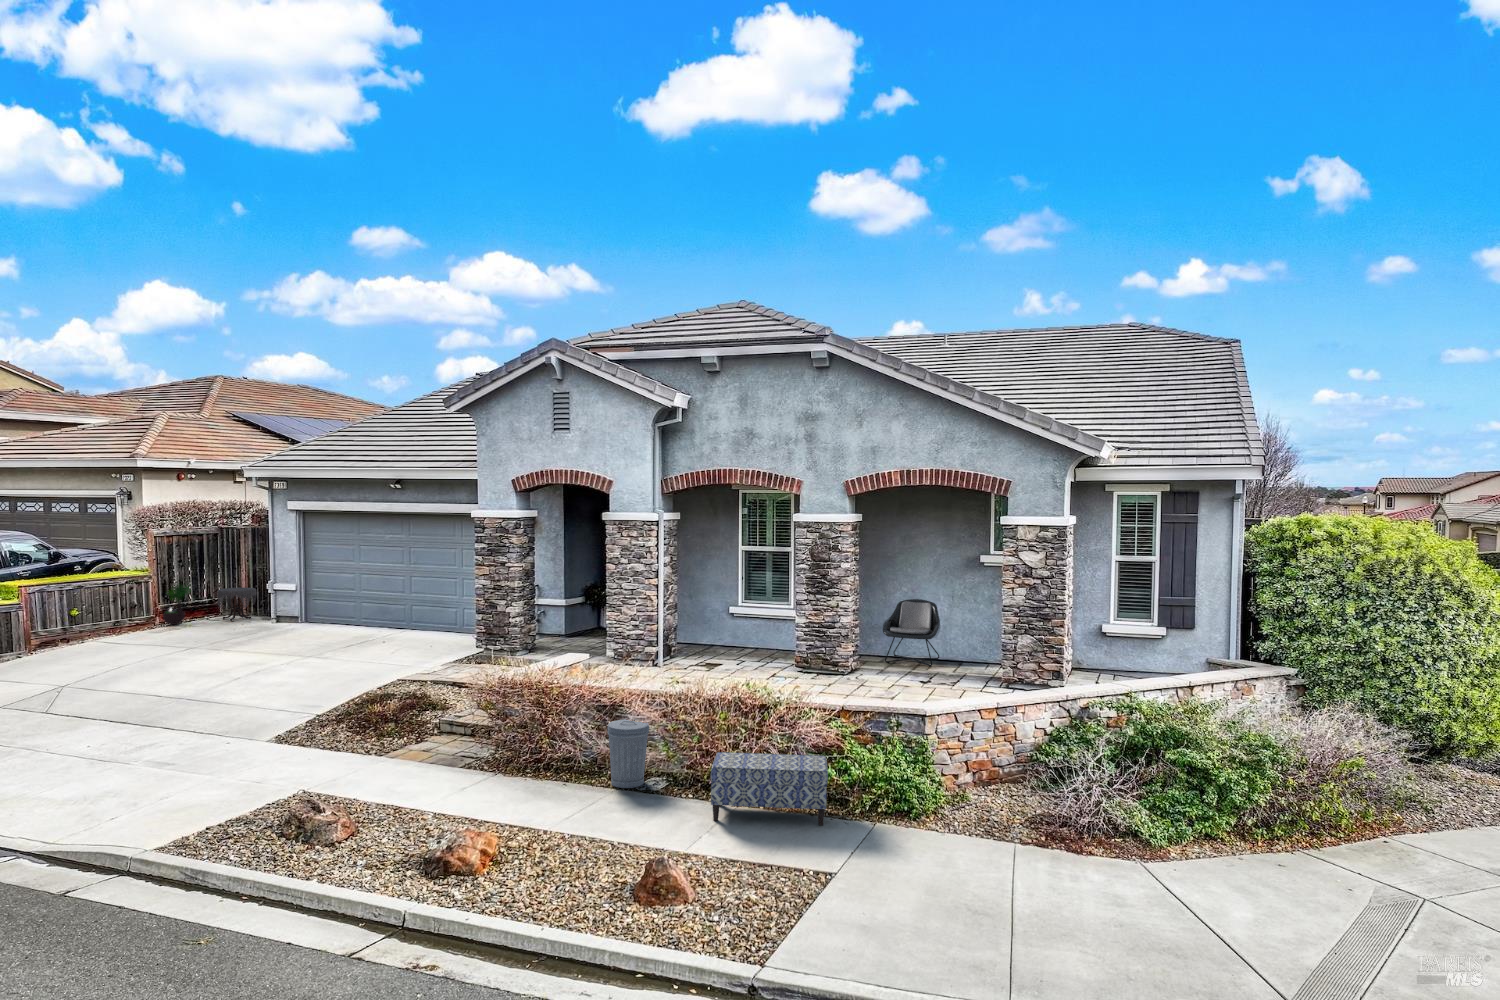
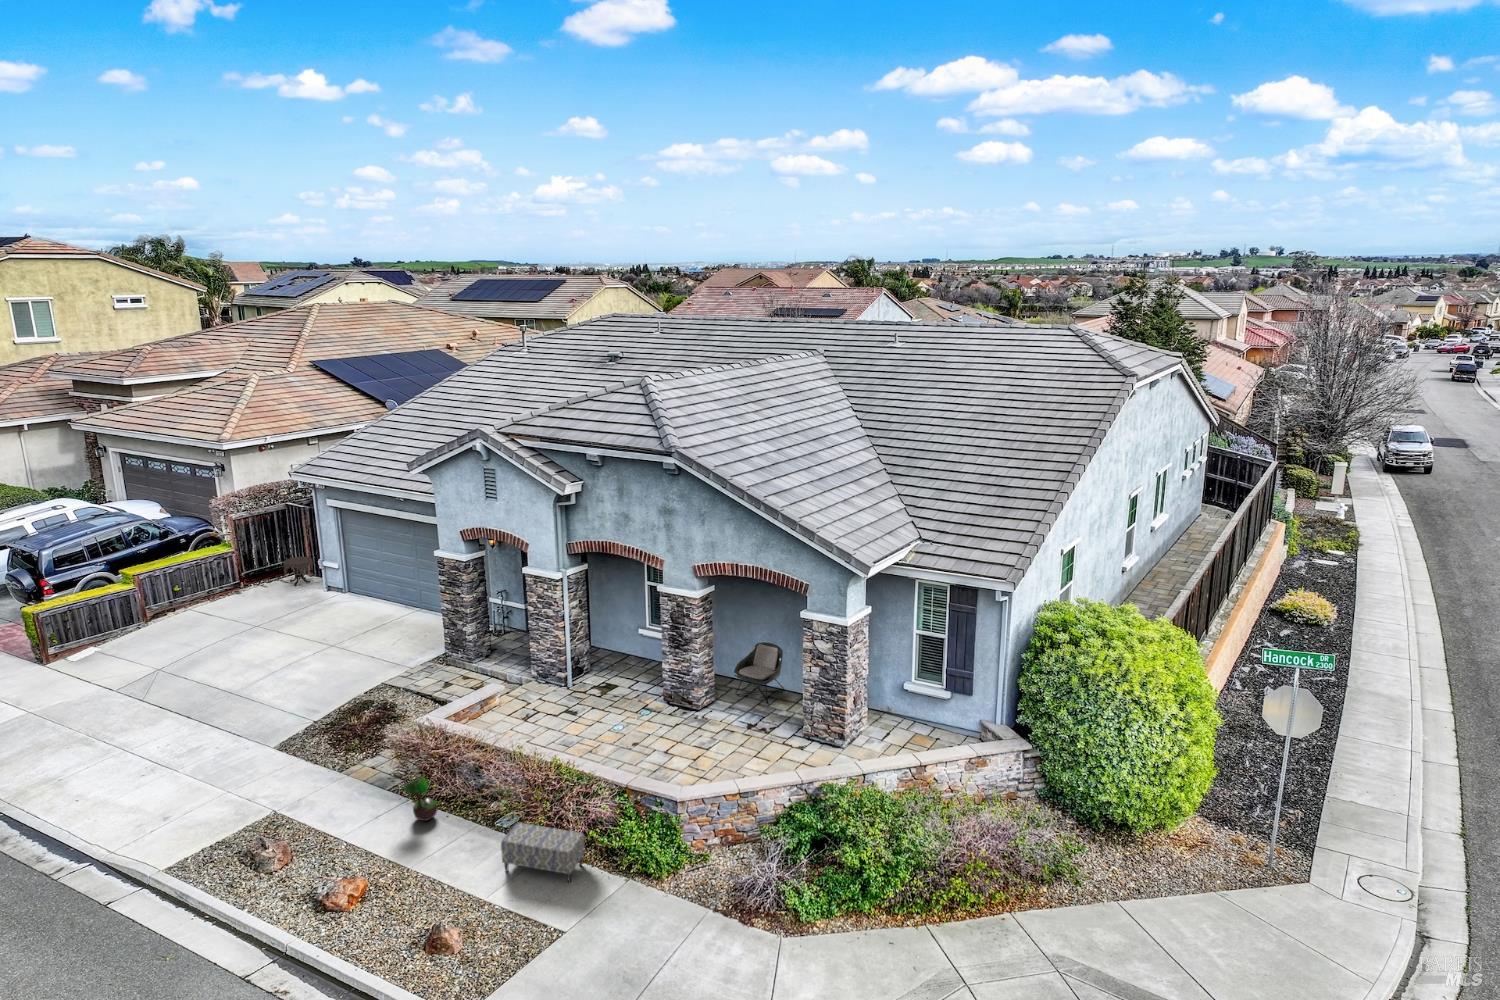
potted tree: present [163,585,189,625] -> present [404,777,438,821]
trash can: present [608,719,649,788] -> none [460,782,489,830]

